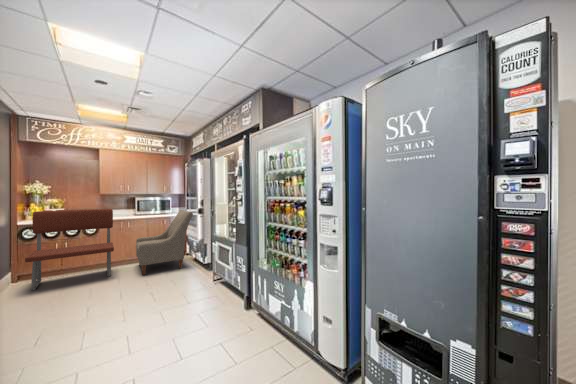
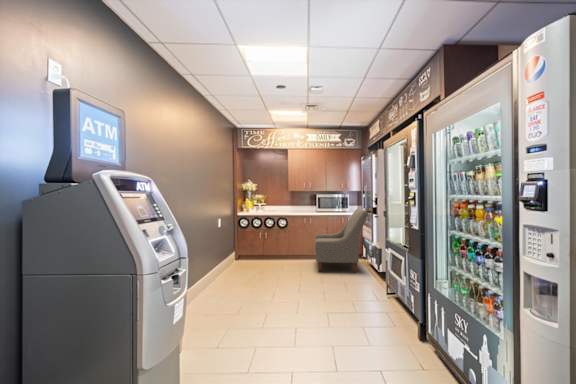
bench: present [25,209,114,290] -> none [241,204,297,267]

